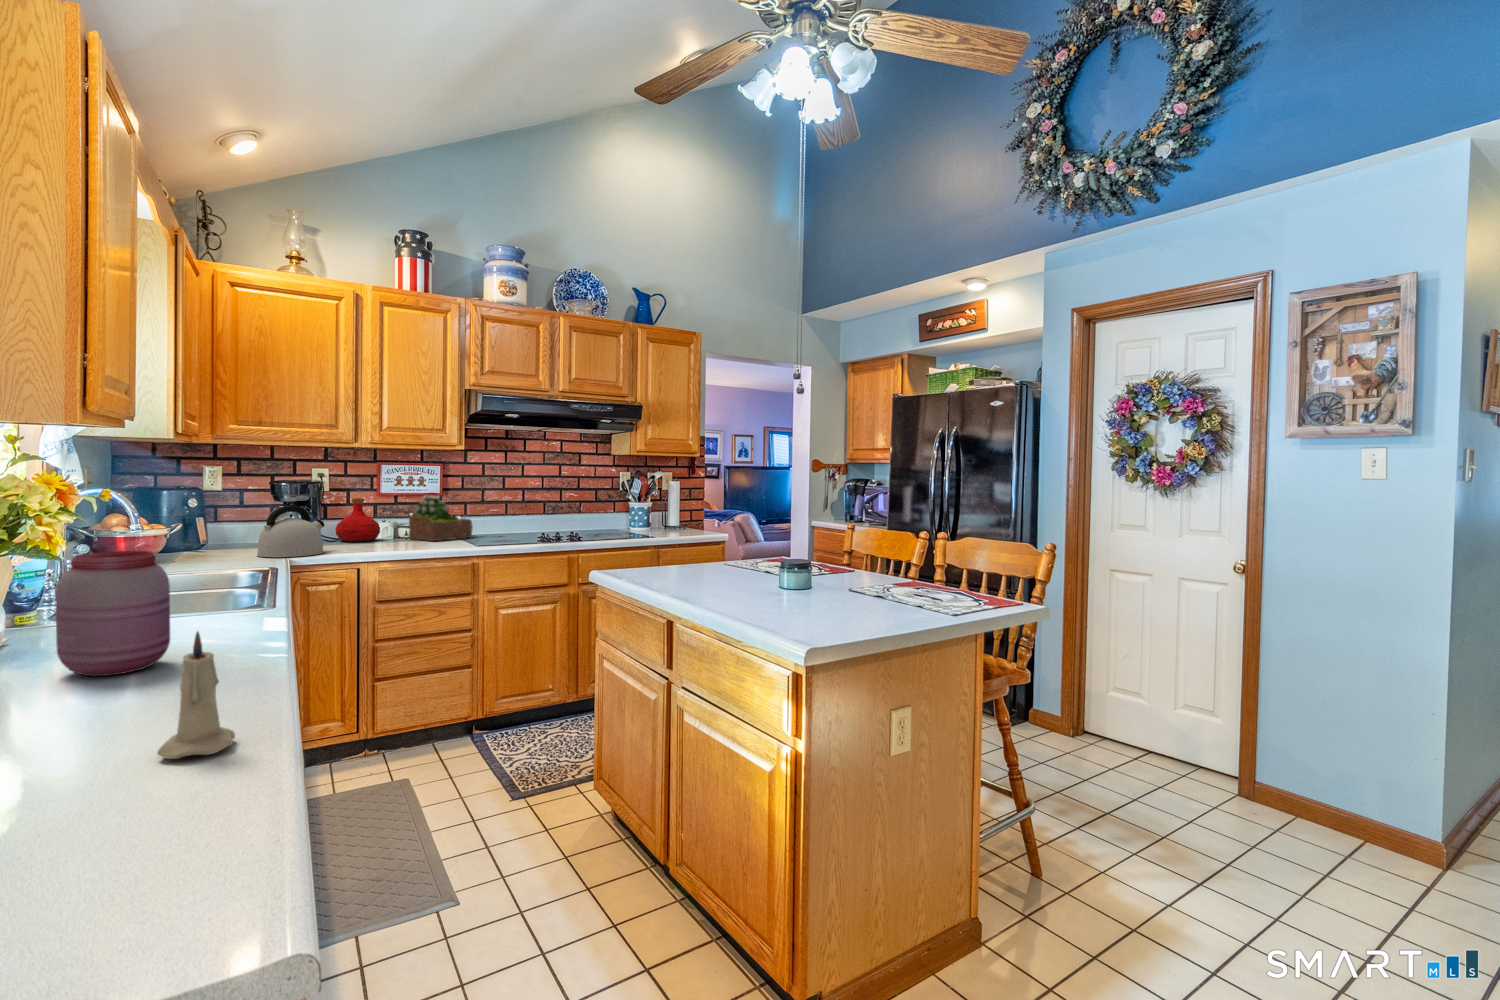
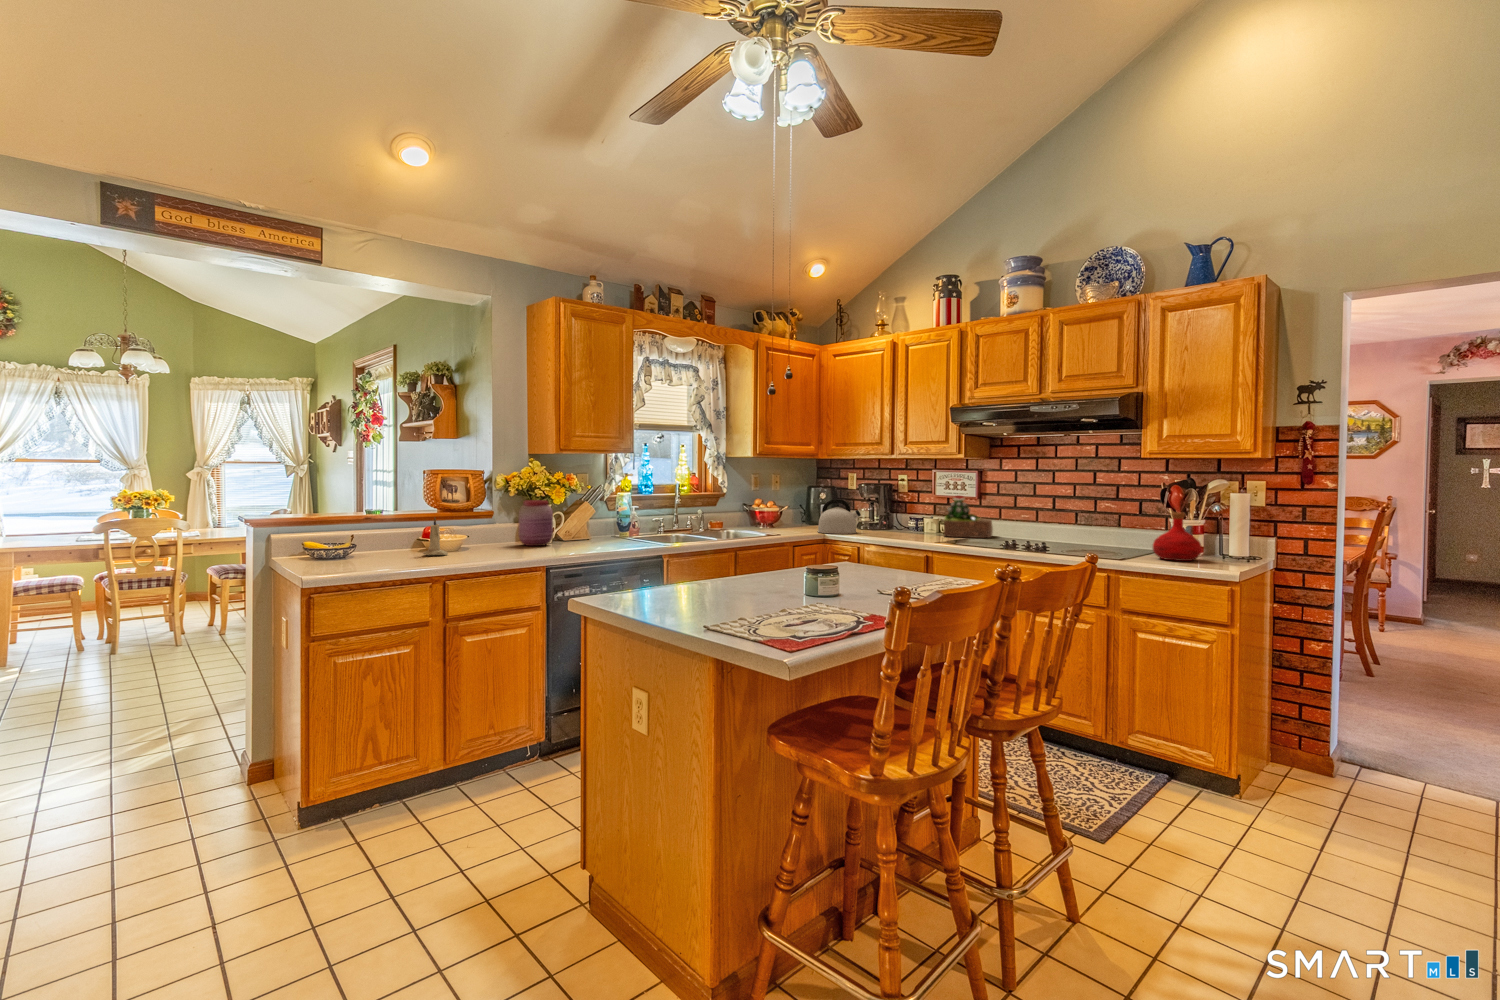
bottle: present [335,498,380,542] -> present [1153,512,1202,561]

